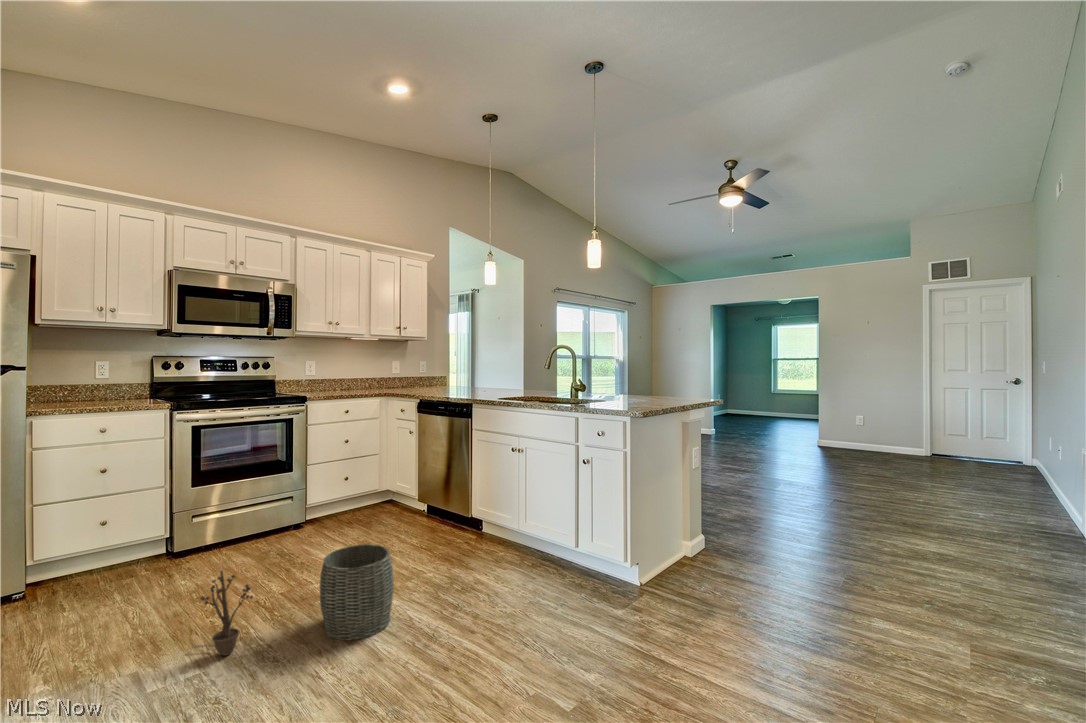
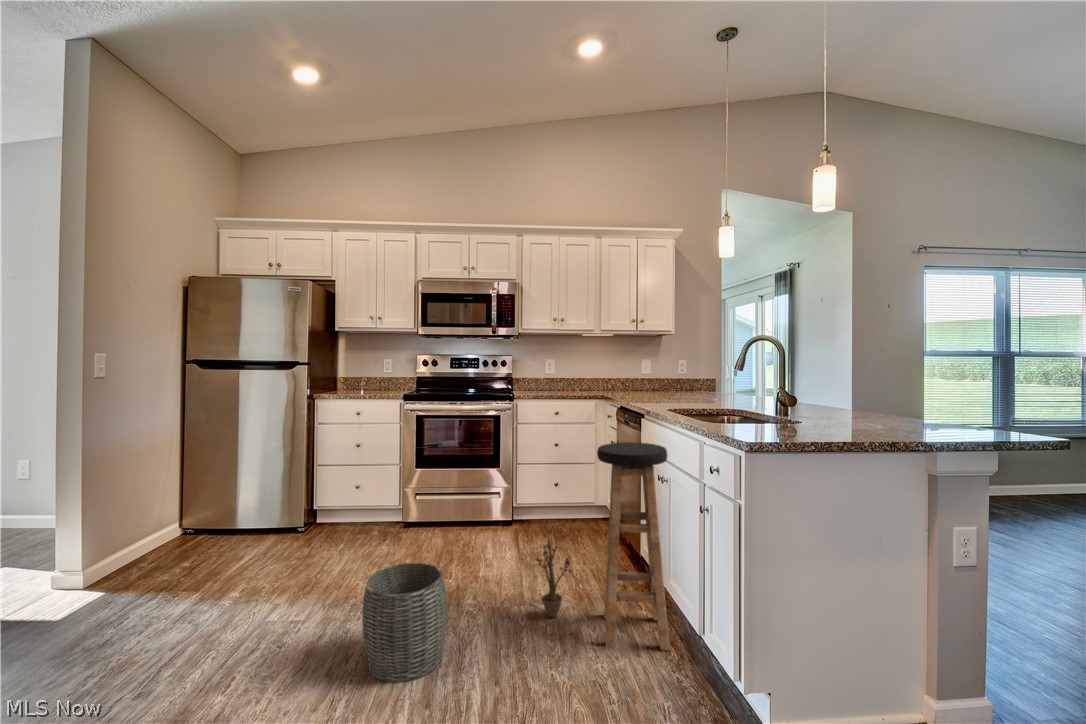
bar stool: none [461,426,519,572] -> present [597,442,669,651]
decorative plant: present [193,571,253,656] -> present [532,540,571,617]

